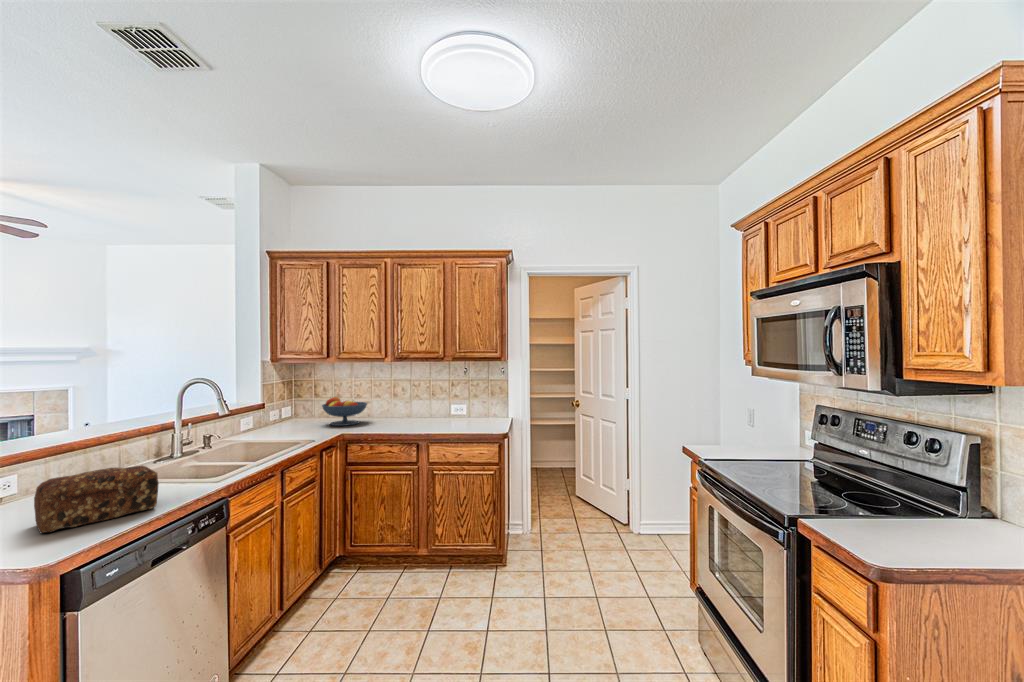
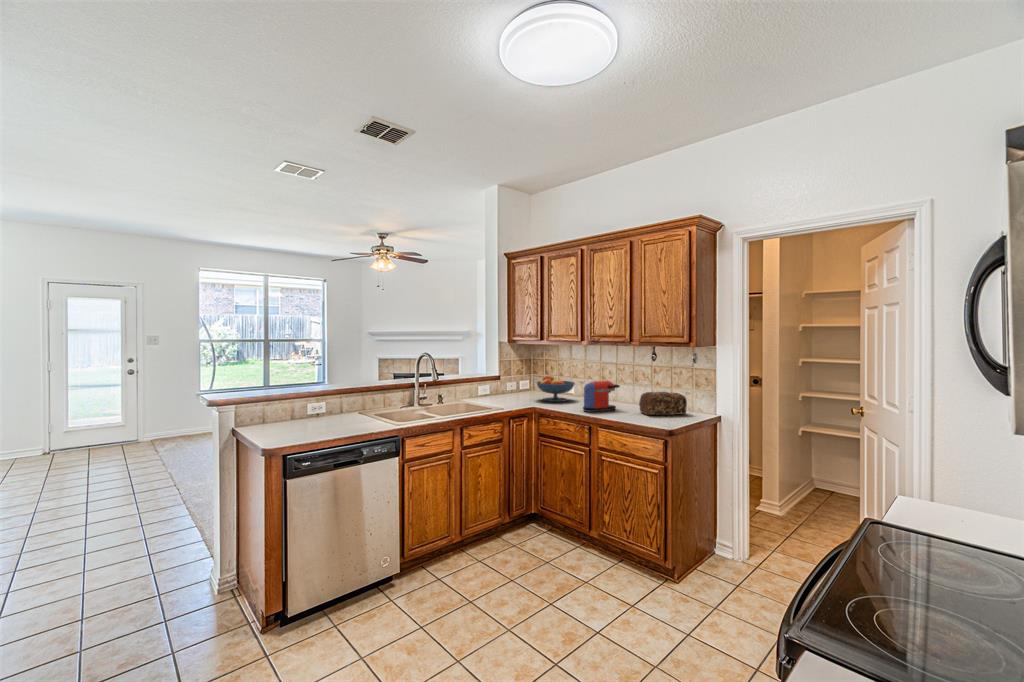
coffee maker: none [400,396,429,429] -> present [583,381,620,412]
bread loaf: present [34,466,159,533] -> present [639,392,687,415]

